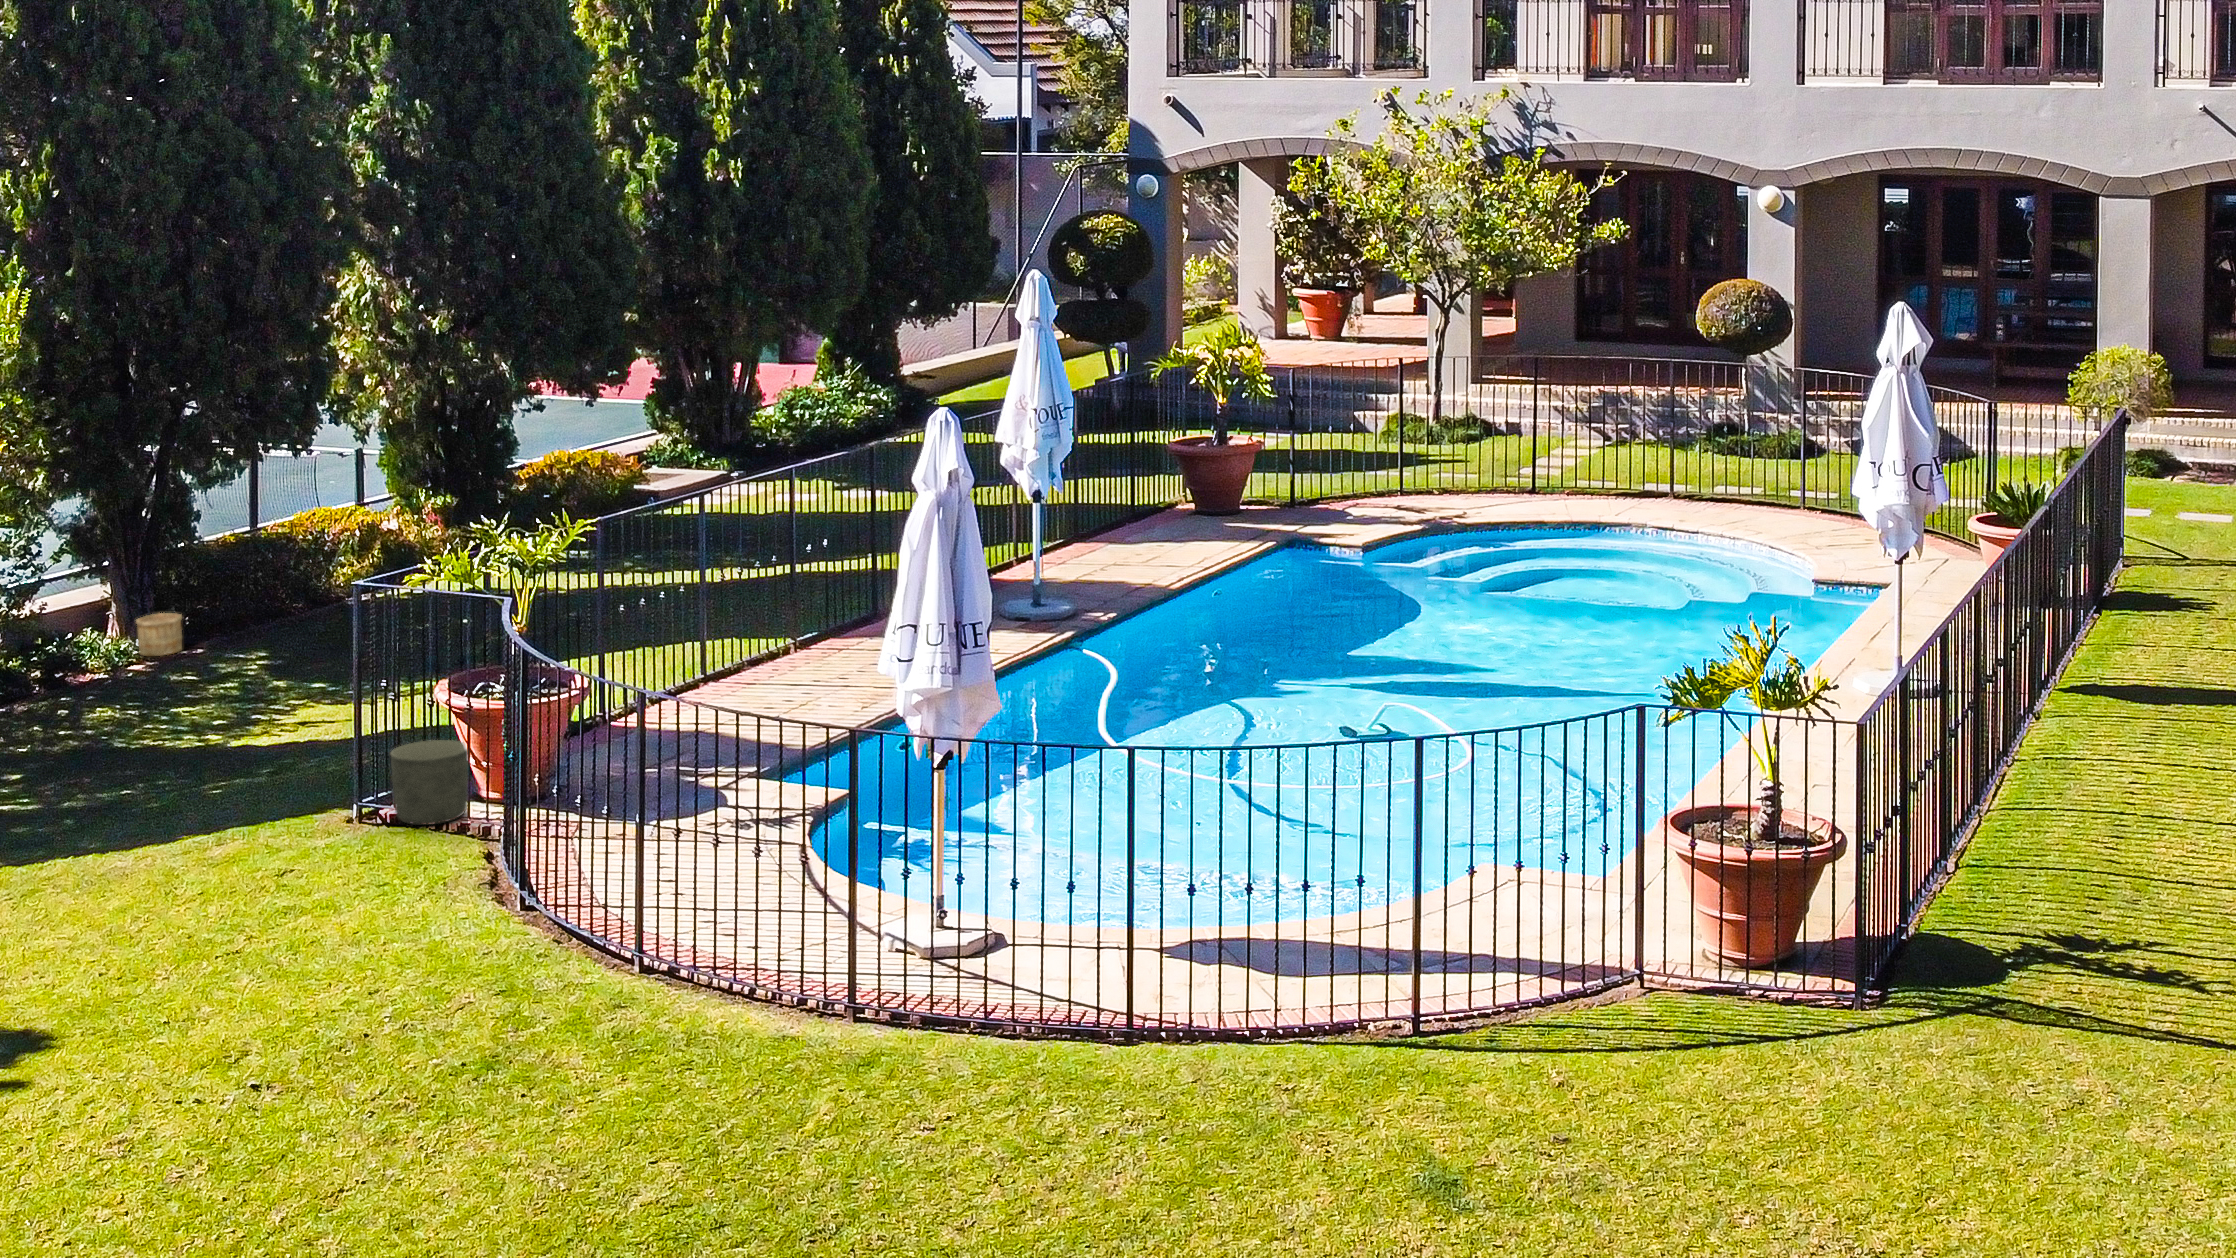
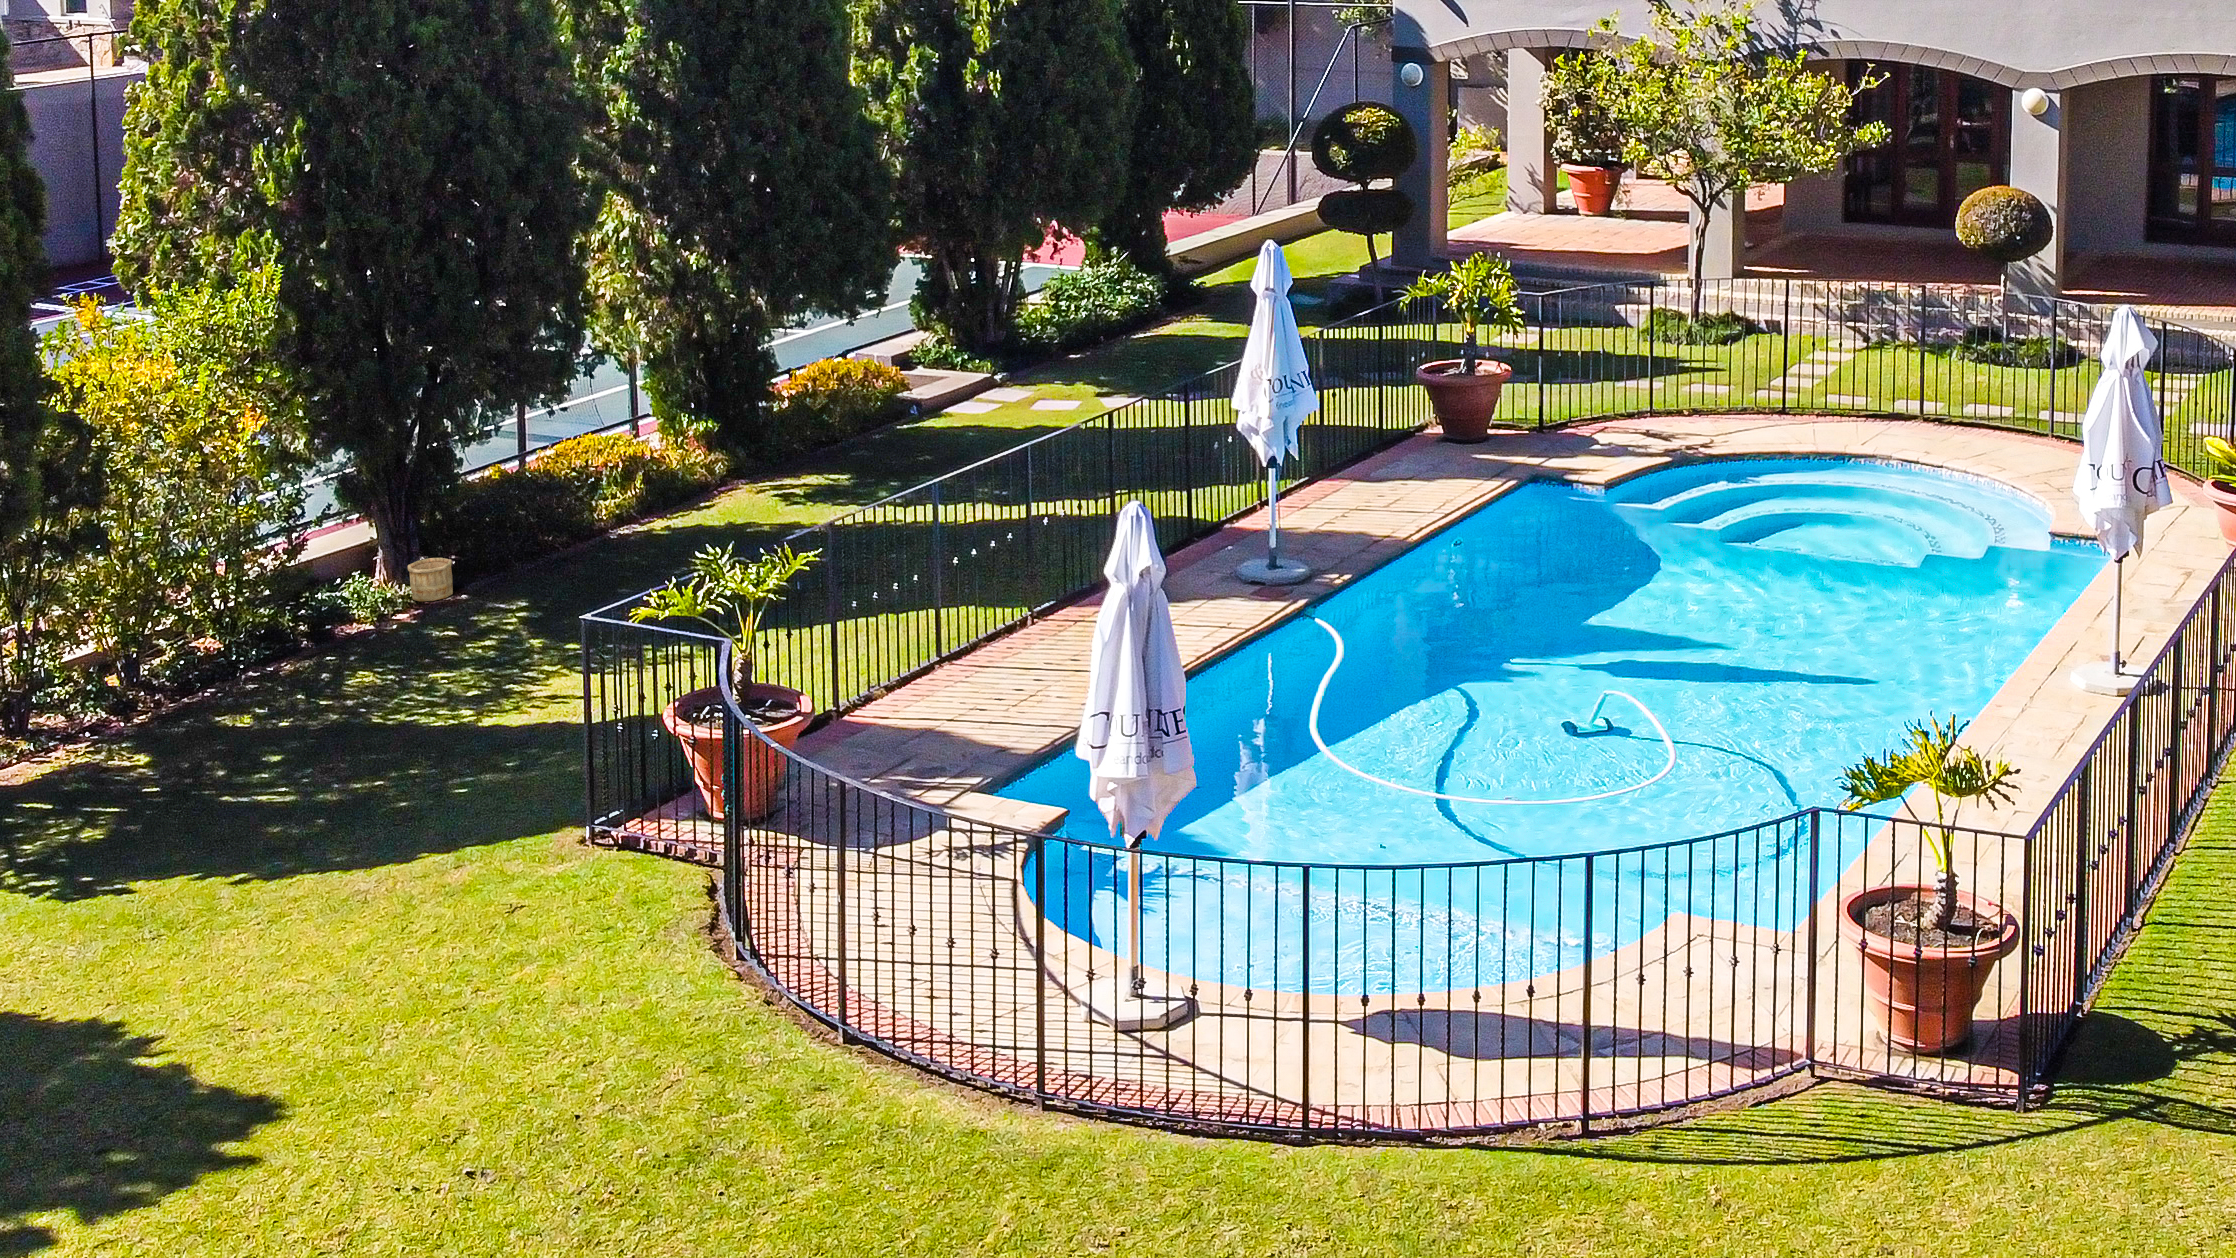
planter: present [390,740,468,825] -> none [618,745,694,831]

